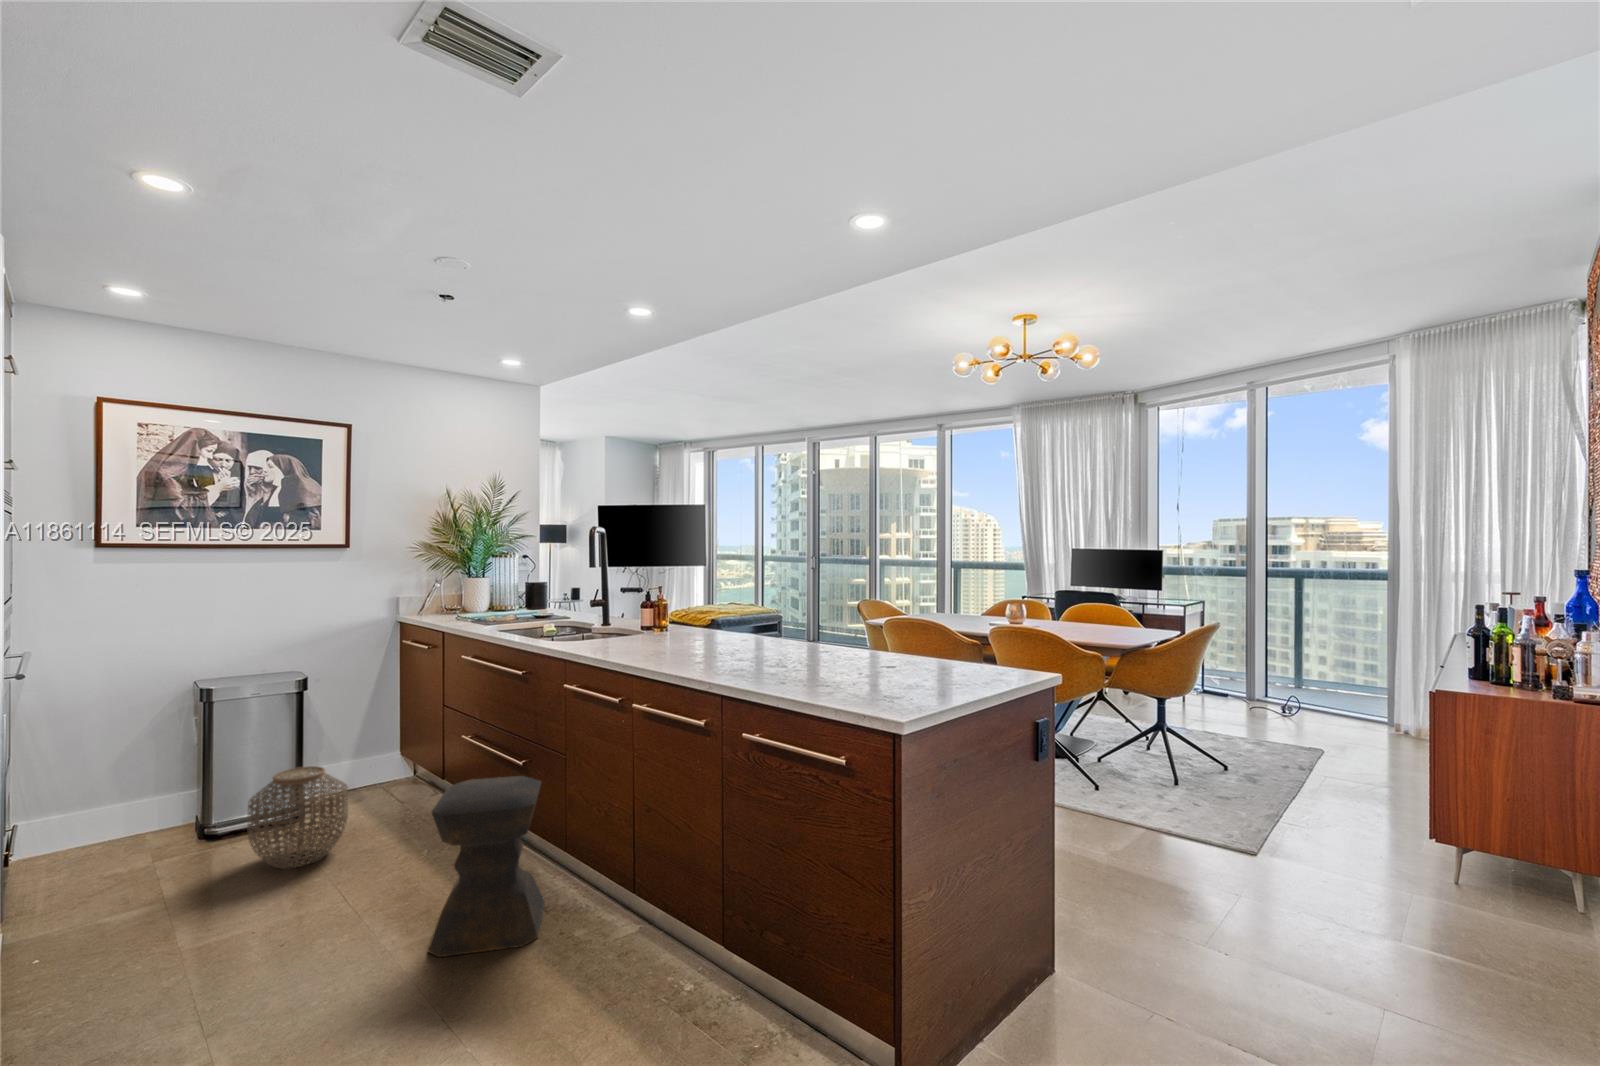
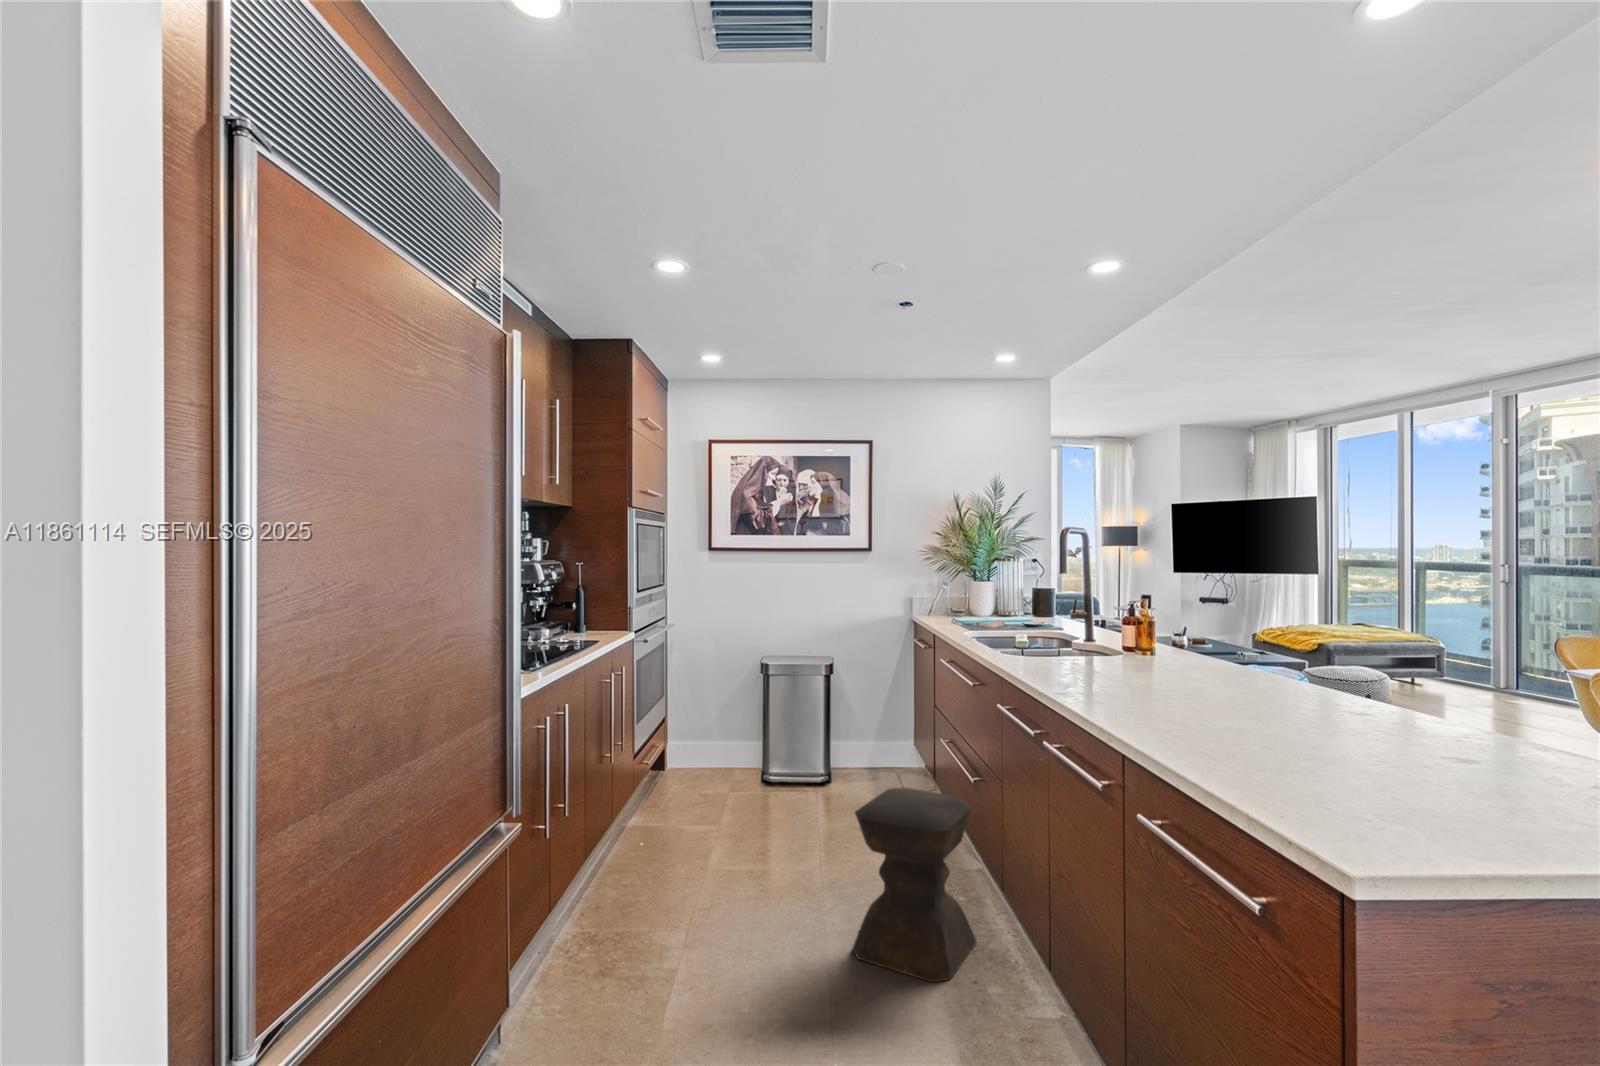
woven basket: present [248,766,348,869] -> none [773,742,846,829]

